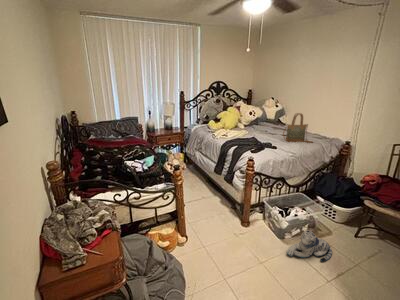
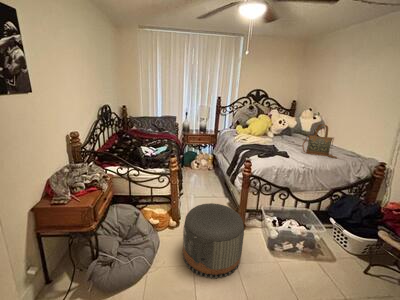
pouf: none [207,209,271,290] -> present [183,203,244,279]
plush toy: present [286,230,332,261] -> none [265,242,319,281]

